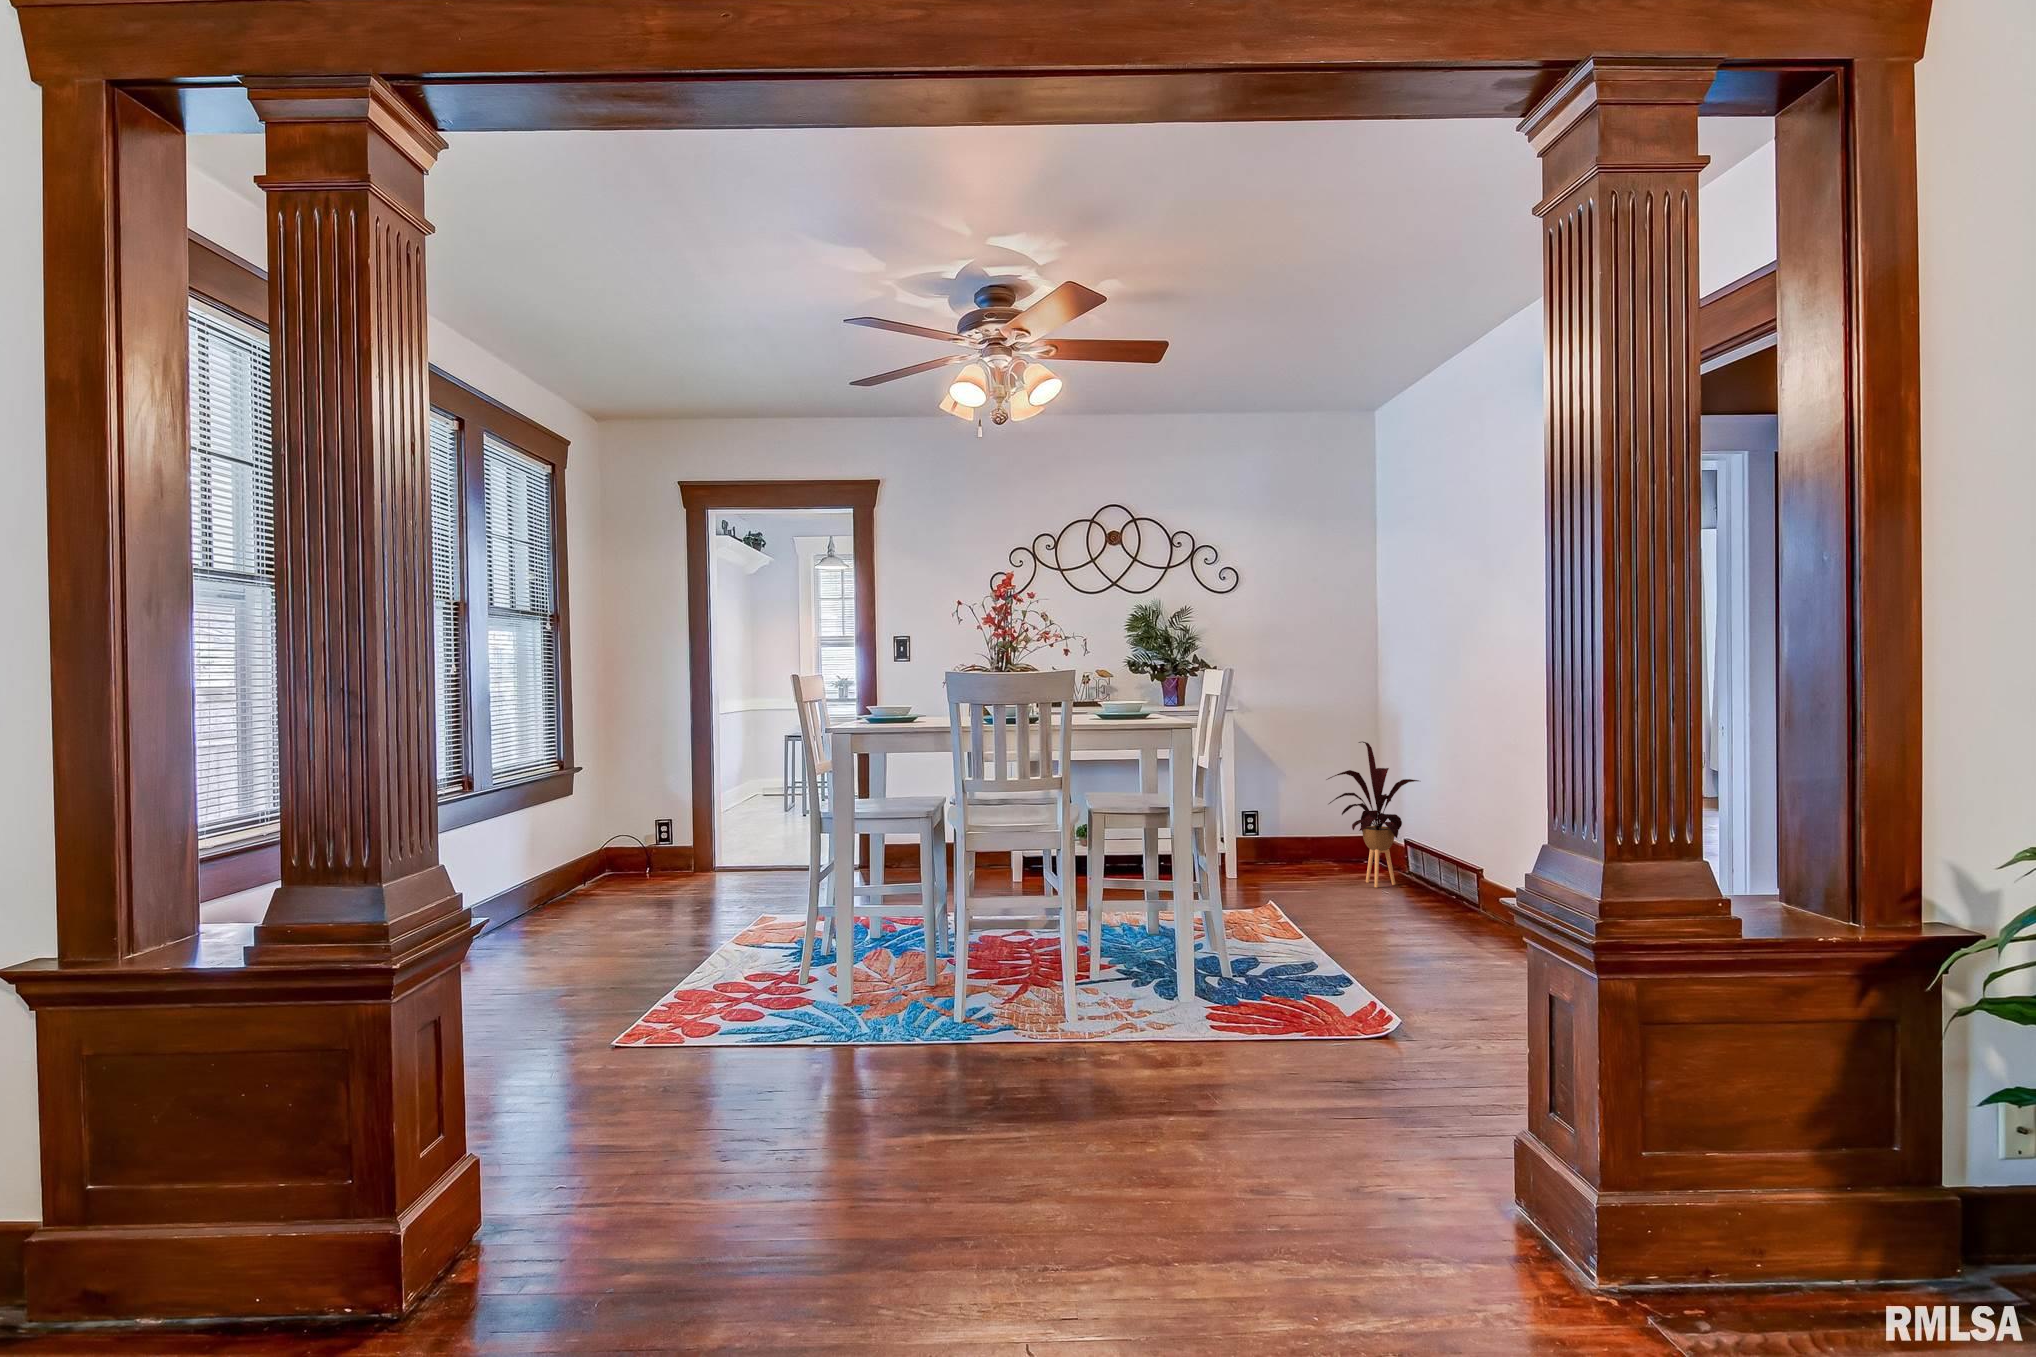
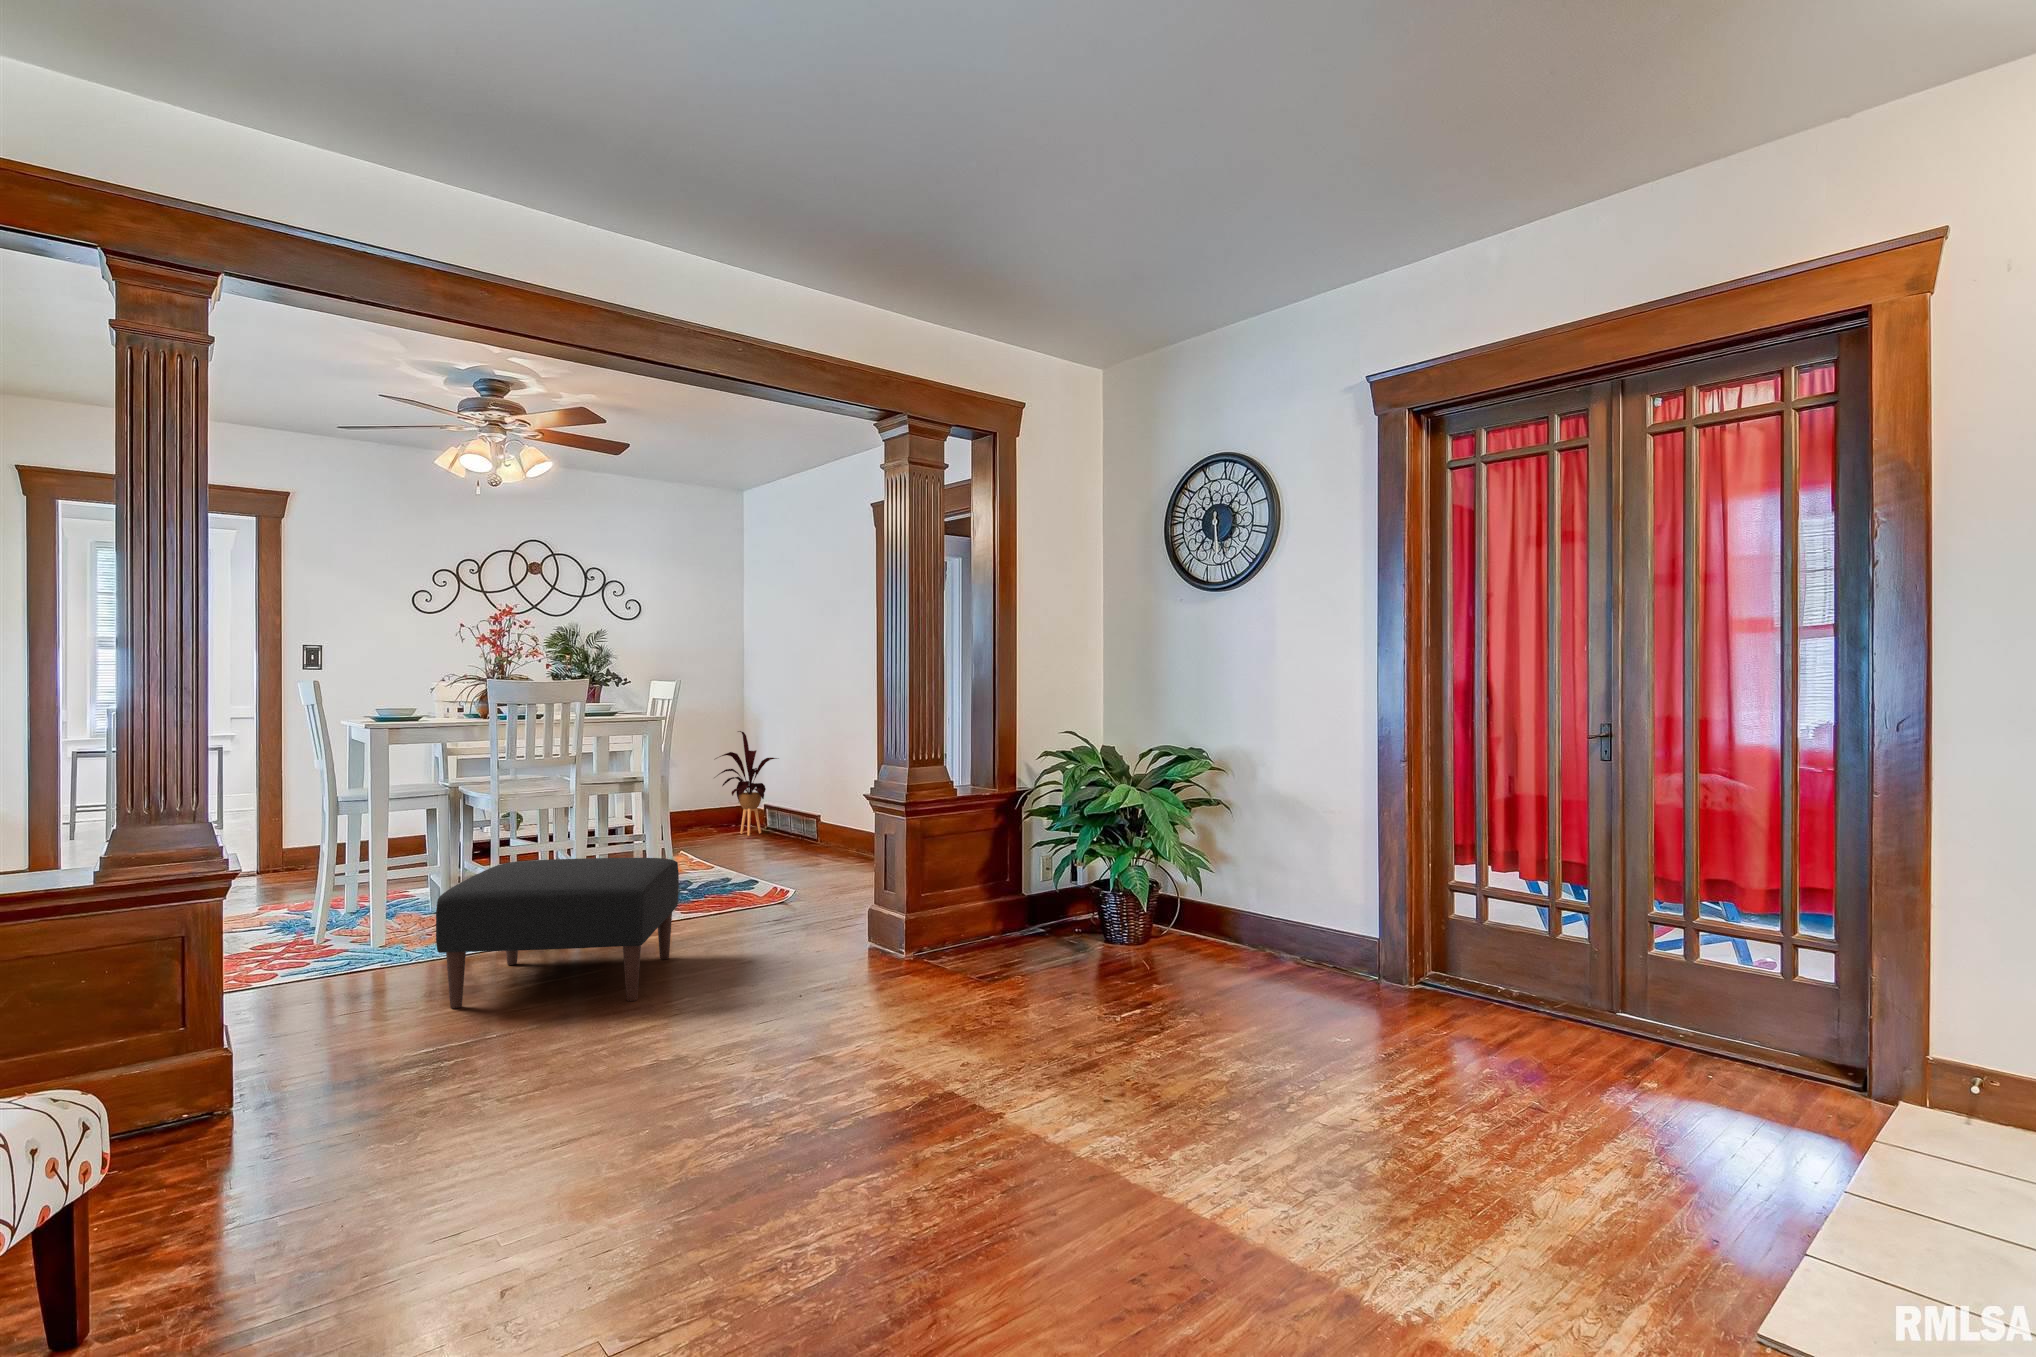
ottoman: none [795,949,1178,1249] -> present [436,858,679,1008]

